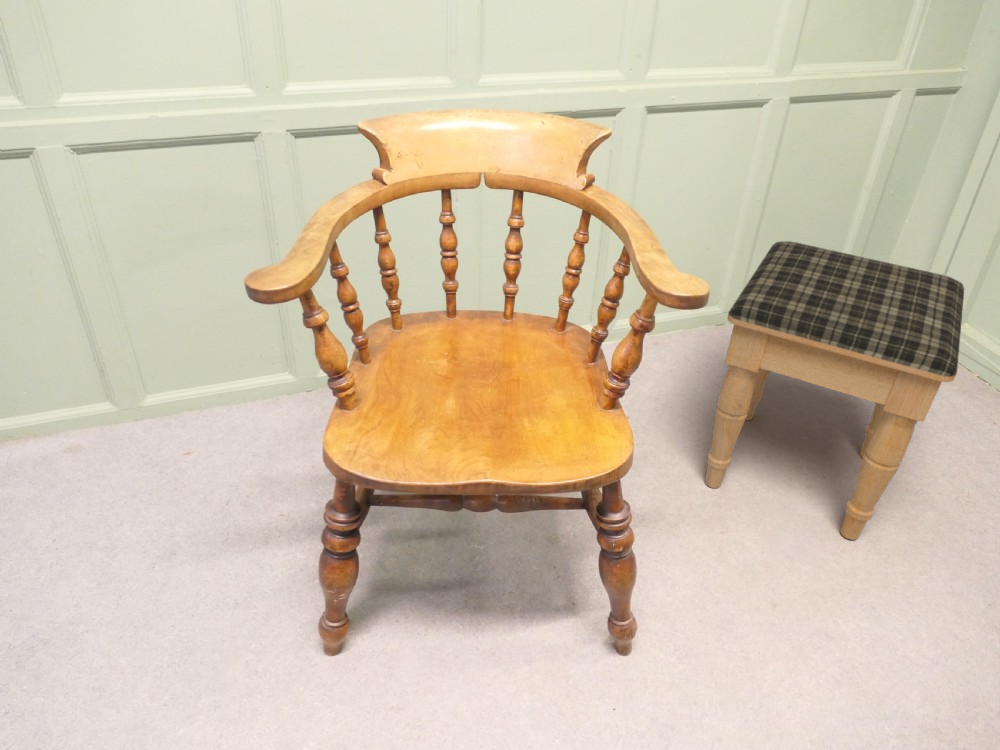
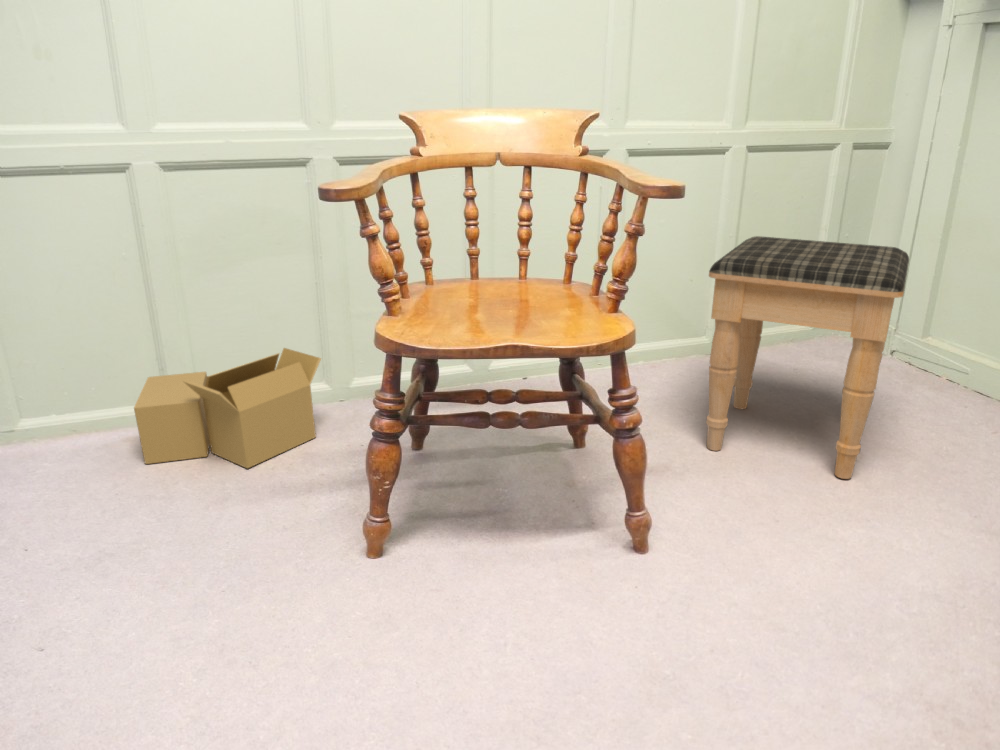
cardboard box: none [71,352,282,502] -> present [134,348,321,468]

